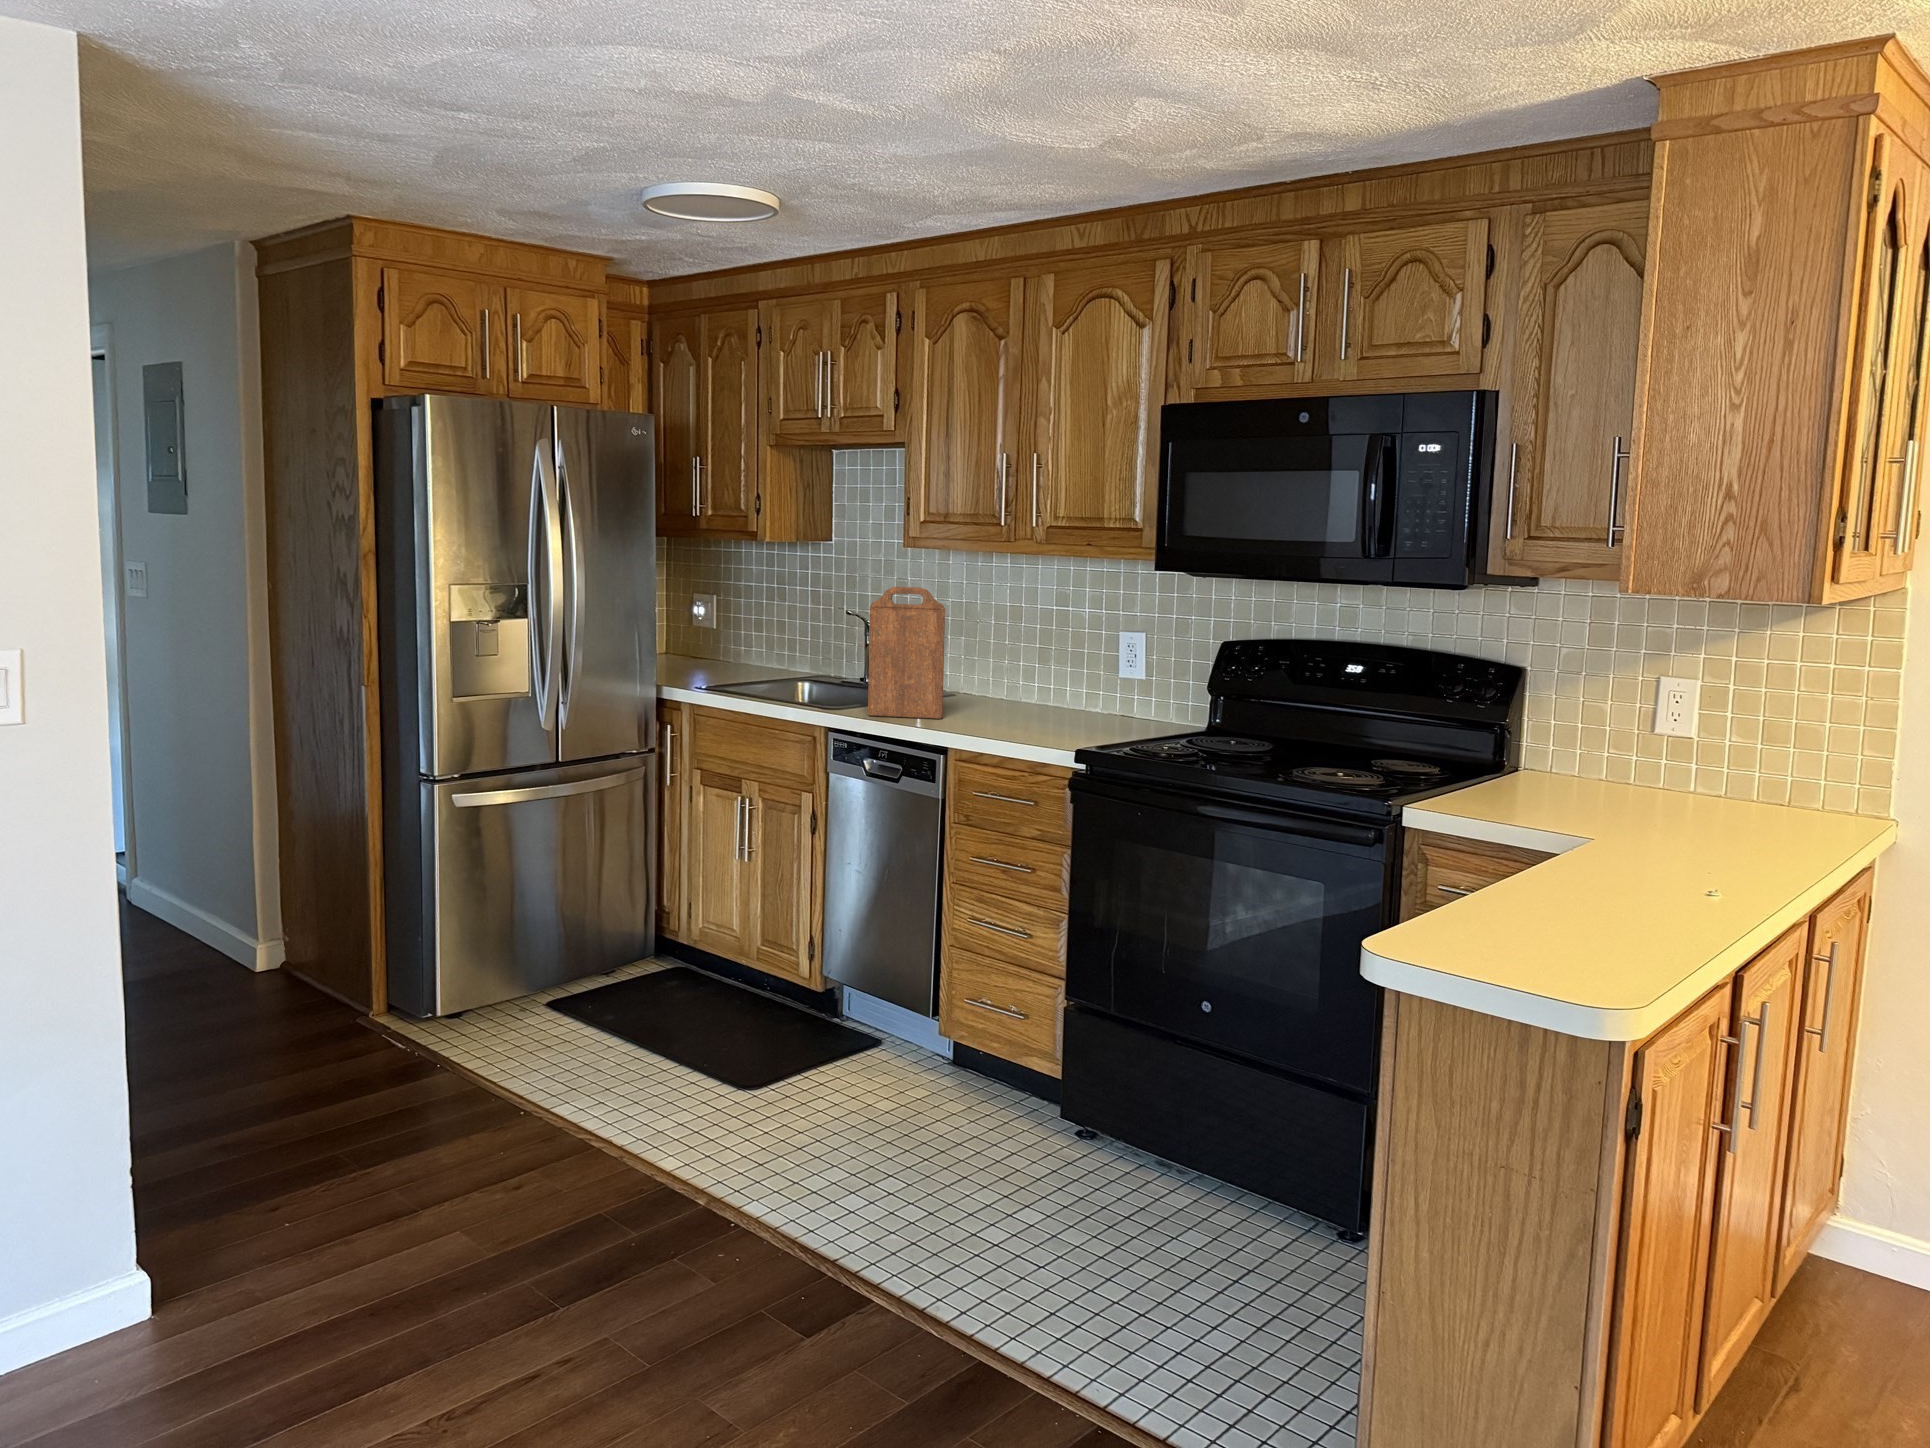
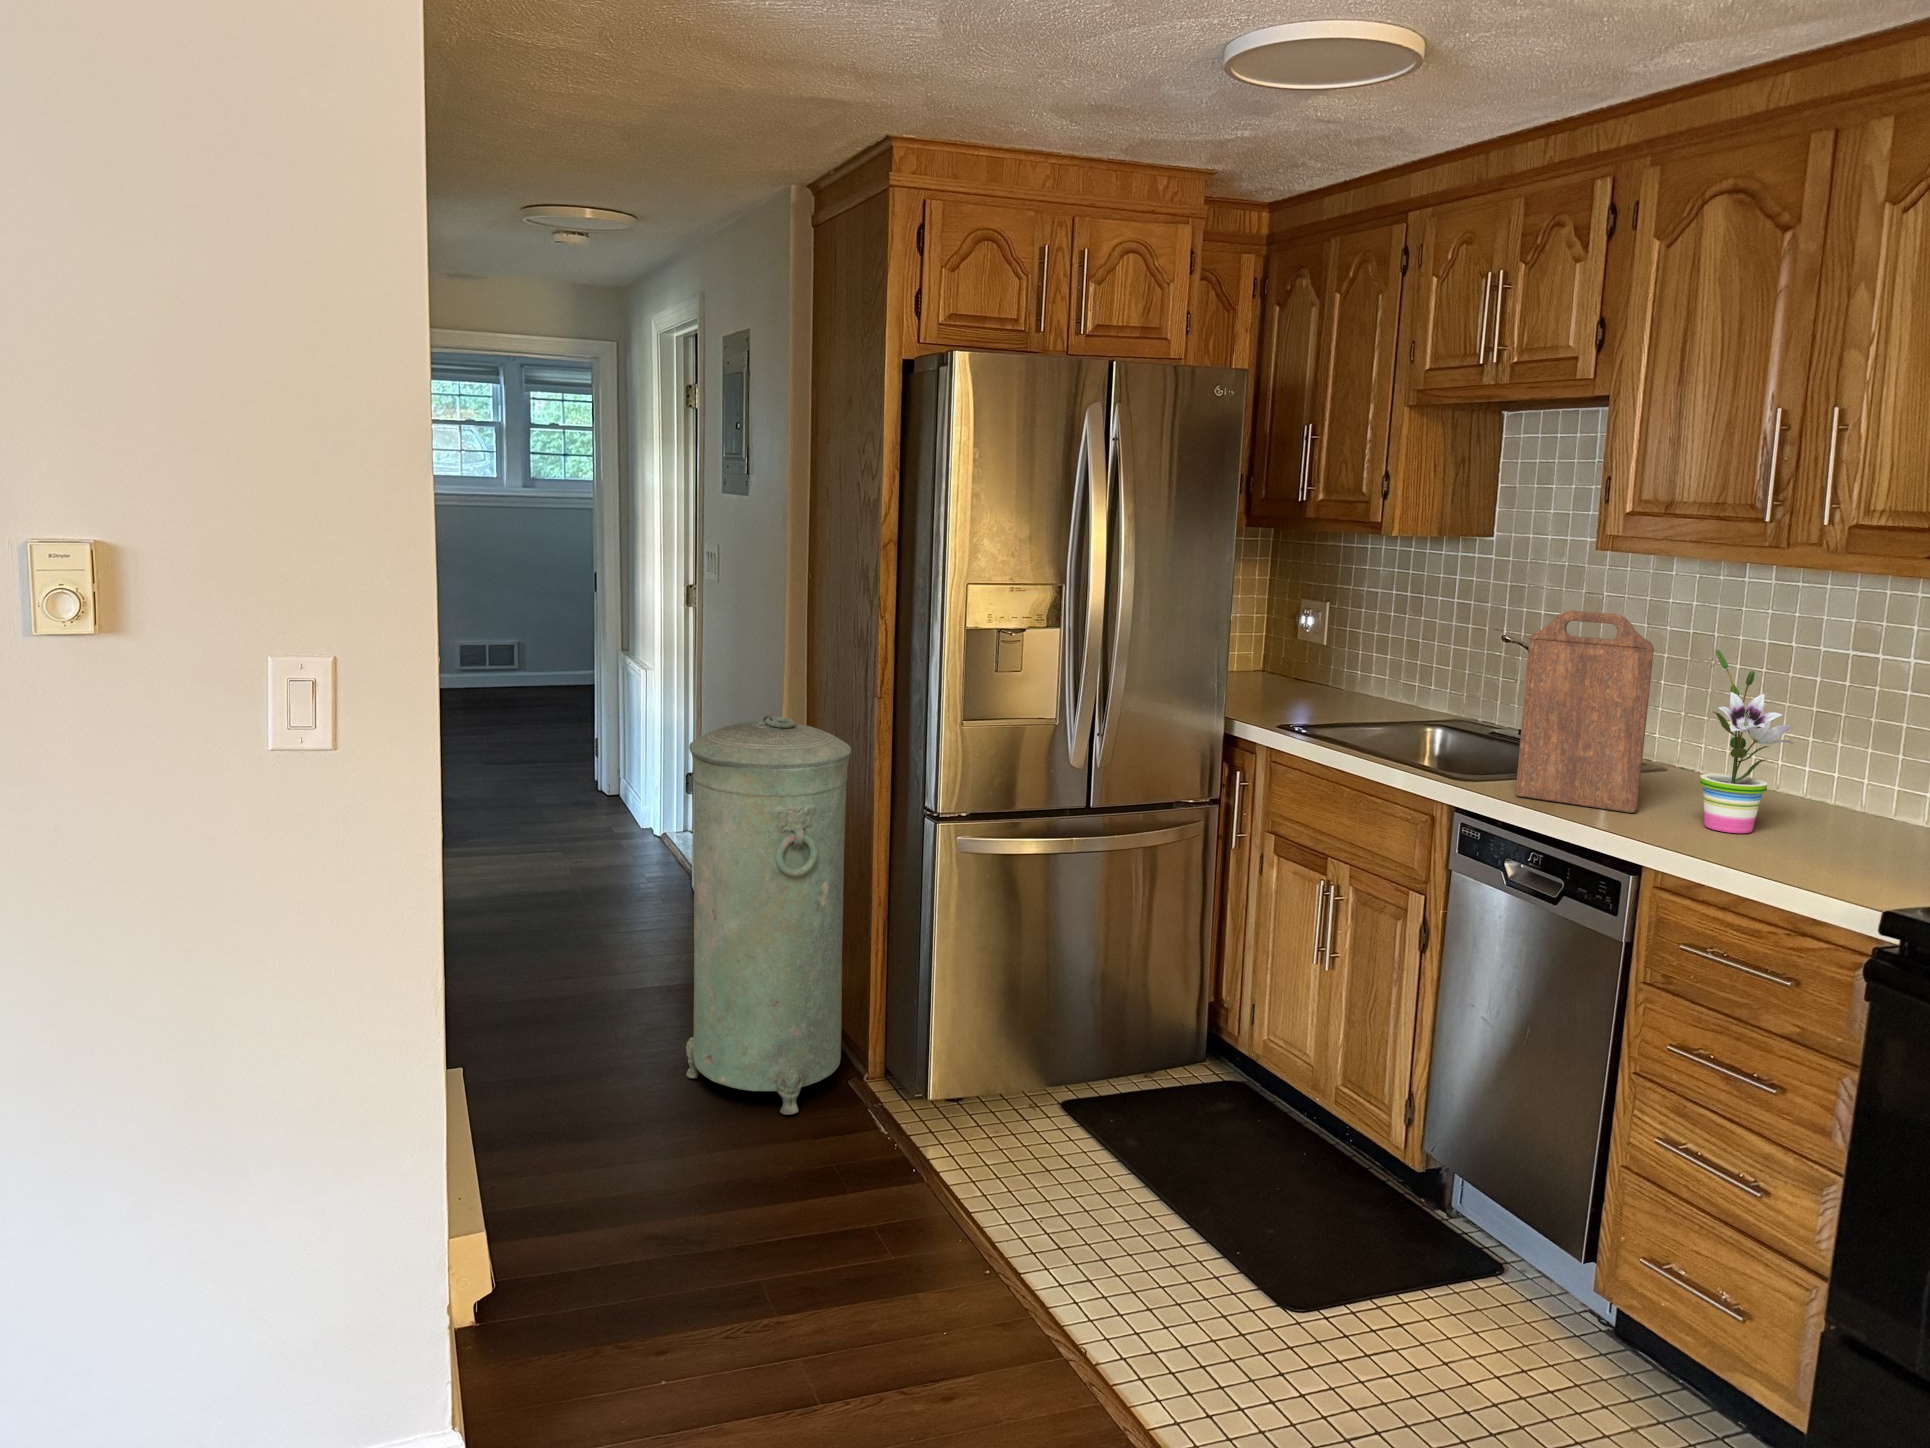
potted plant: none [977,608,1027,724] -> present [1700,650,1793,833]
trash can: none [191,705,349,1050] -> present [686,714,851,1115]

